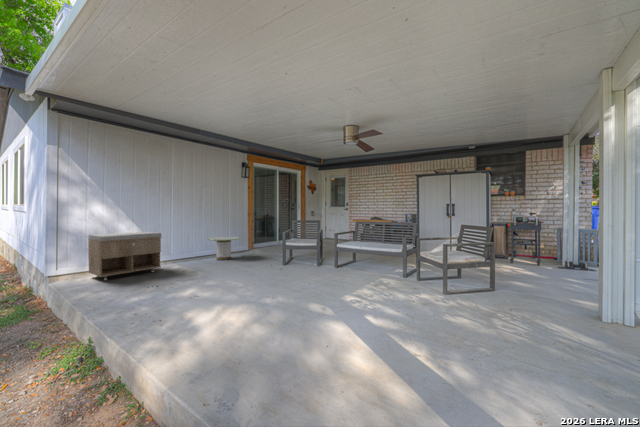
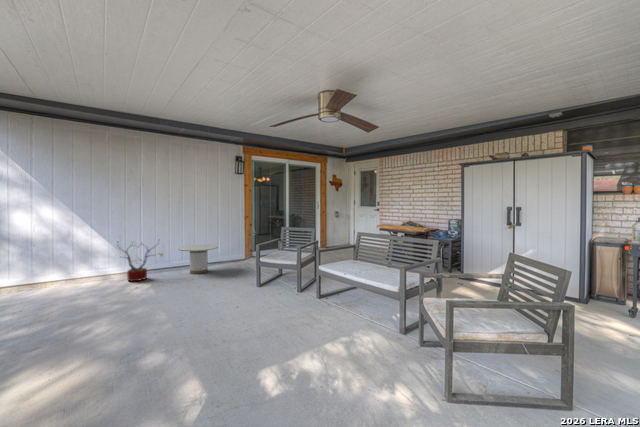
storage bench: present [88,231,161,280] -> none [12,240,102,299]
decorative plant: none [158,231,201,266] -> present [125,250,163,281]

